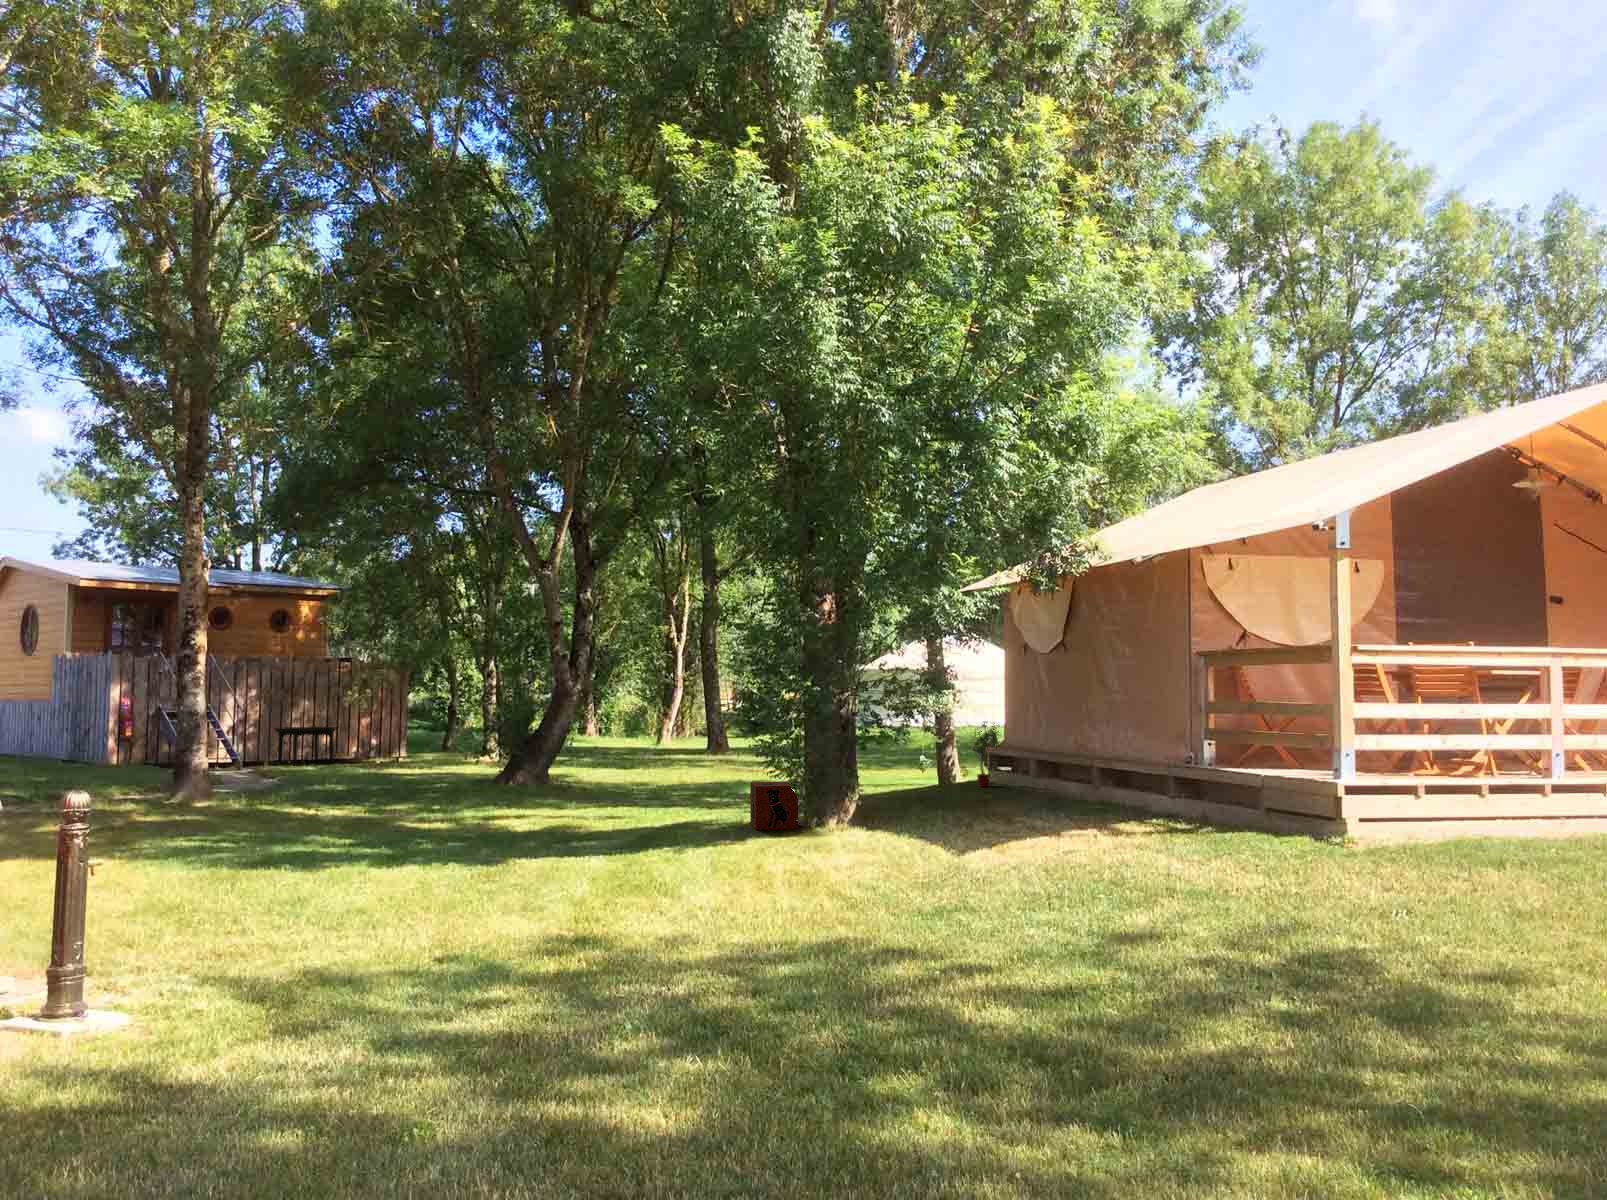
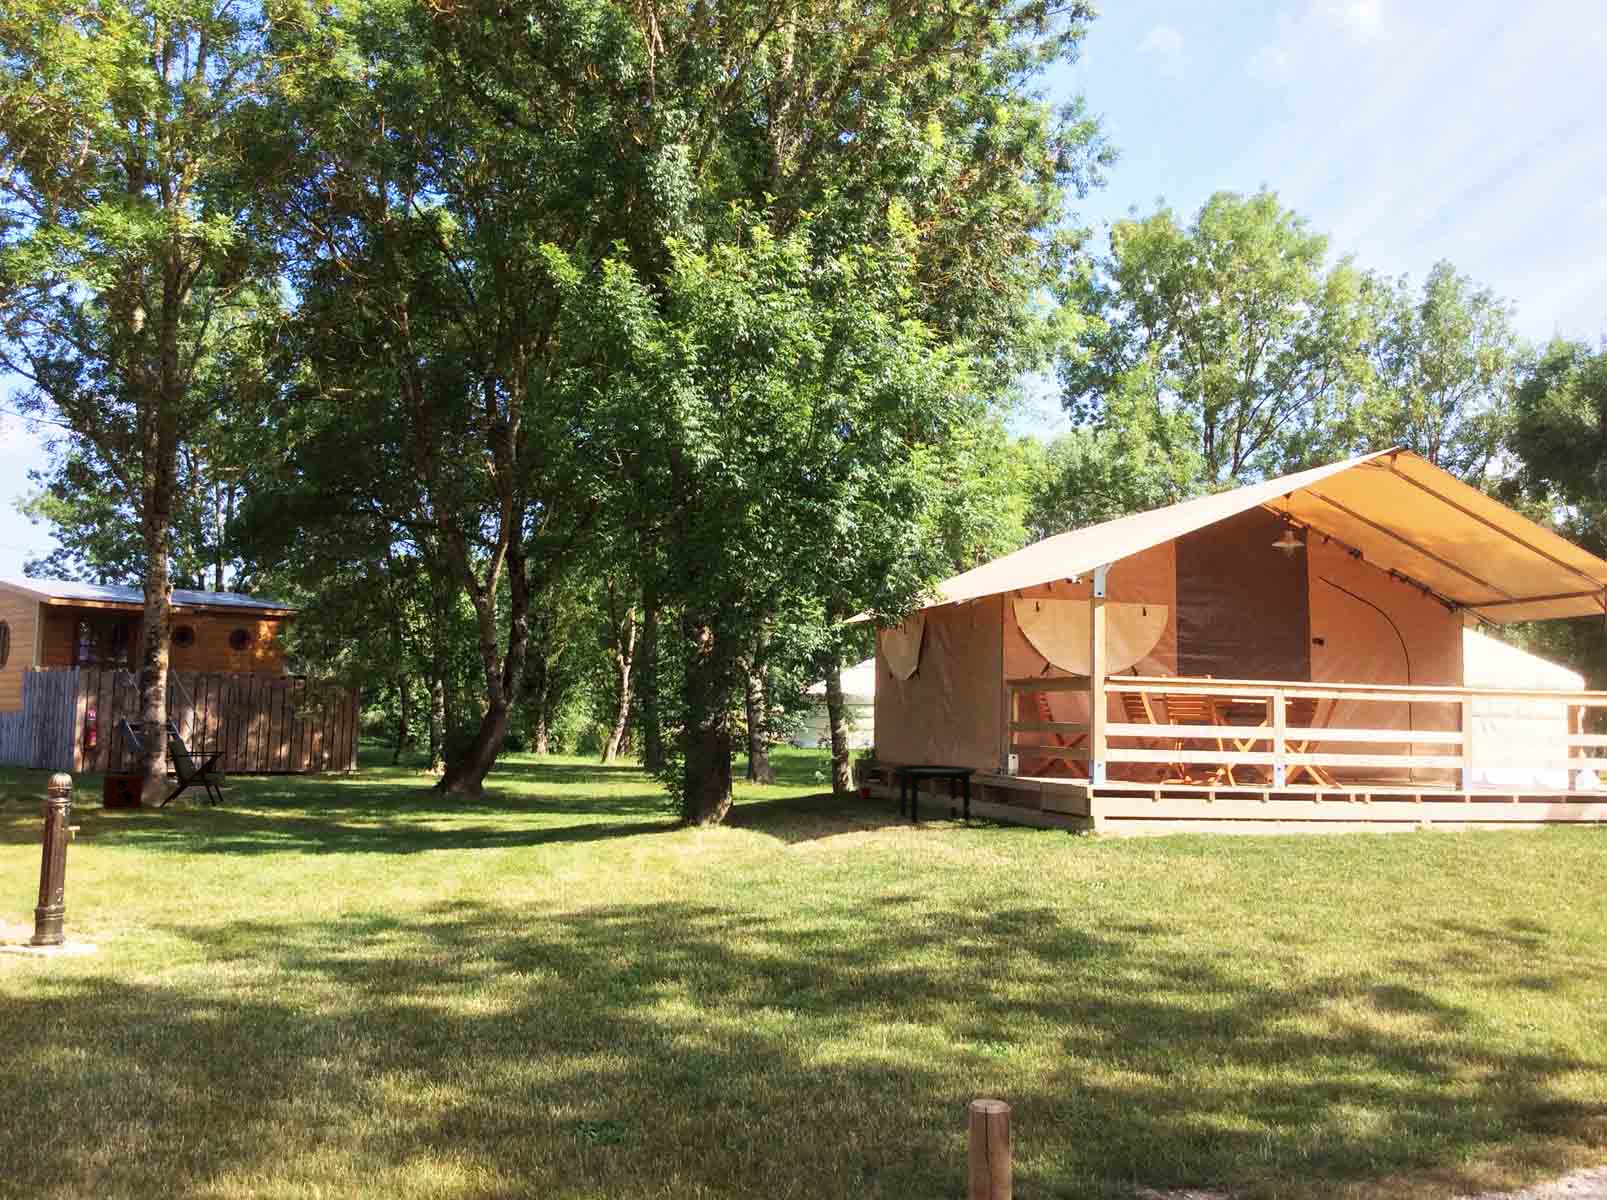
round table: present [275,727,337,765] -> present [892,765,977,822]
lounge chair: none [200,728,273,805] -> present [160,739,227,807]
storage box: present [750,781,798,830] -> present [103,775,143,809]

